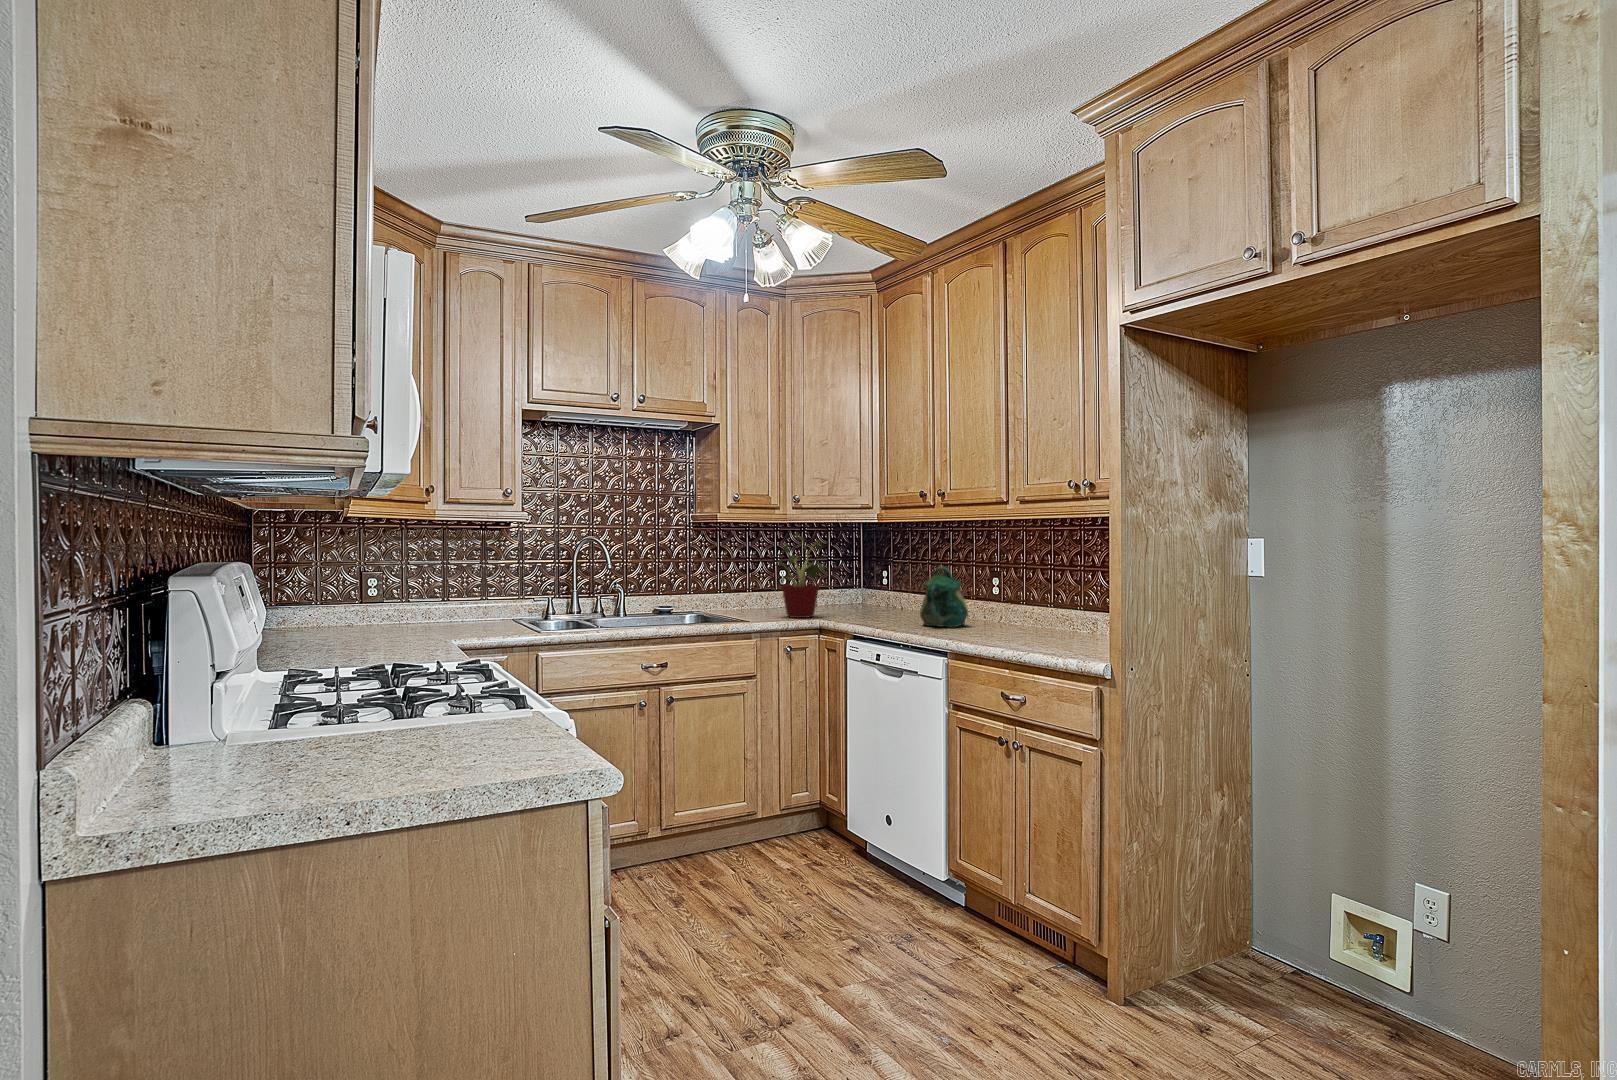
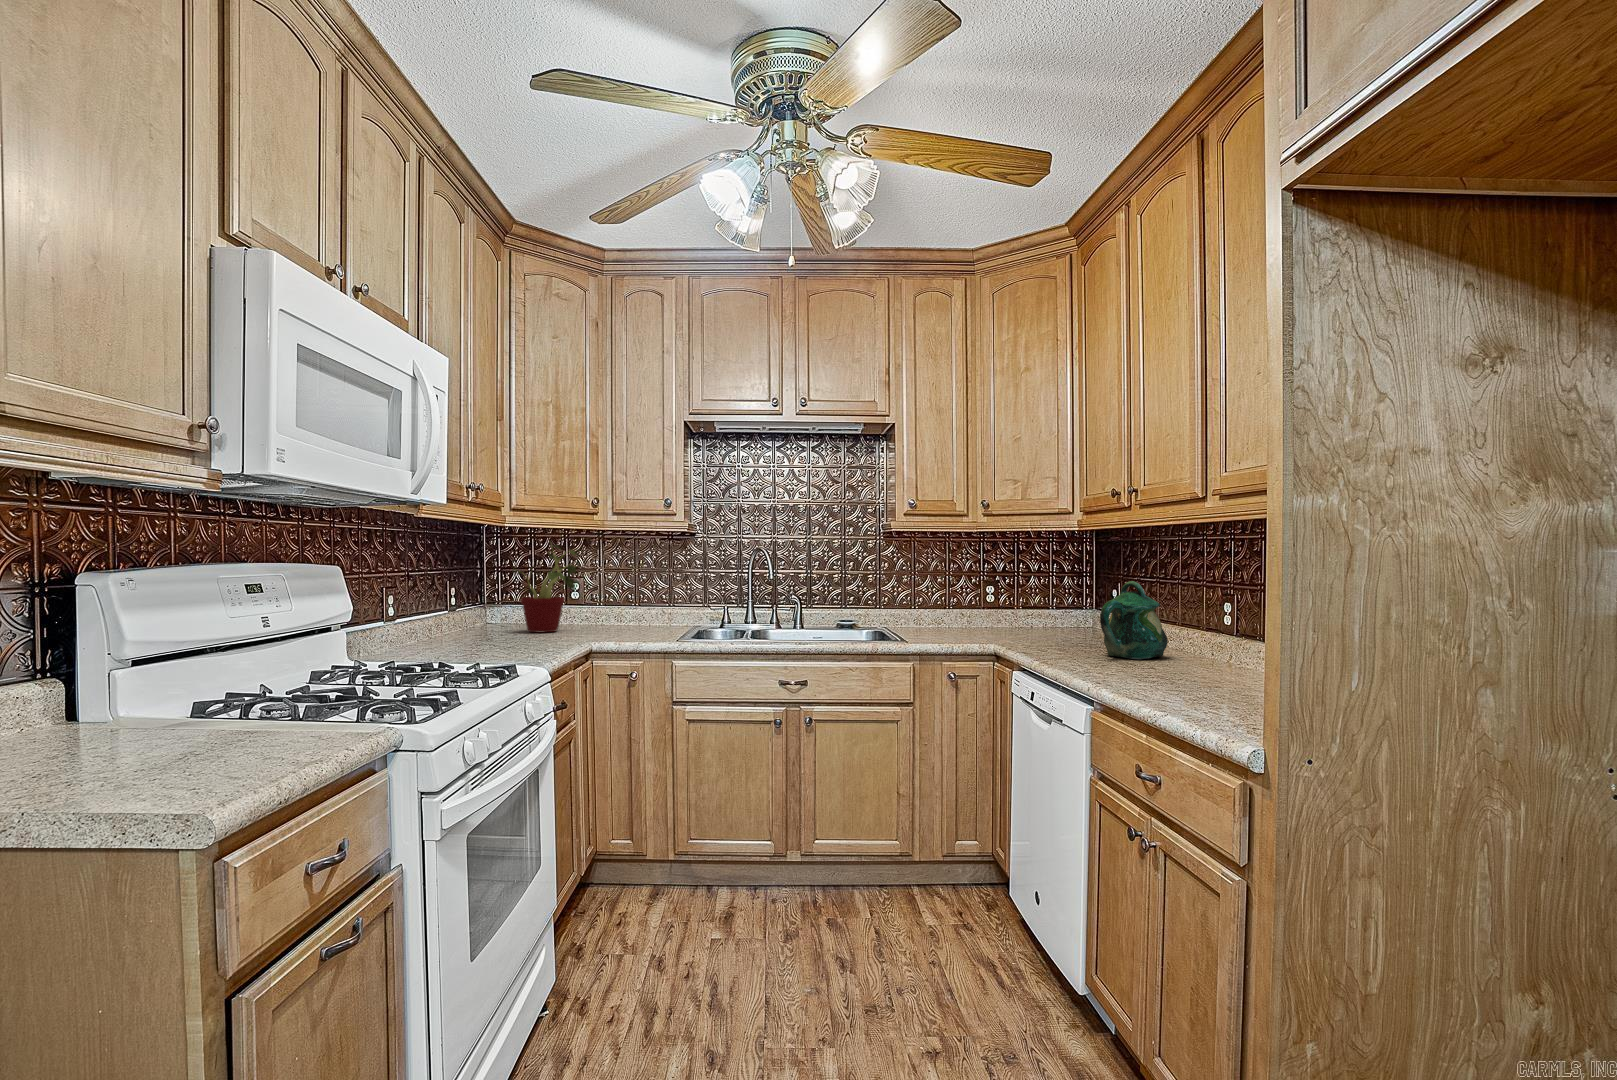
potted plant: present [777,534,825,618] -> present [517,545,578,633]

